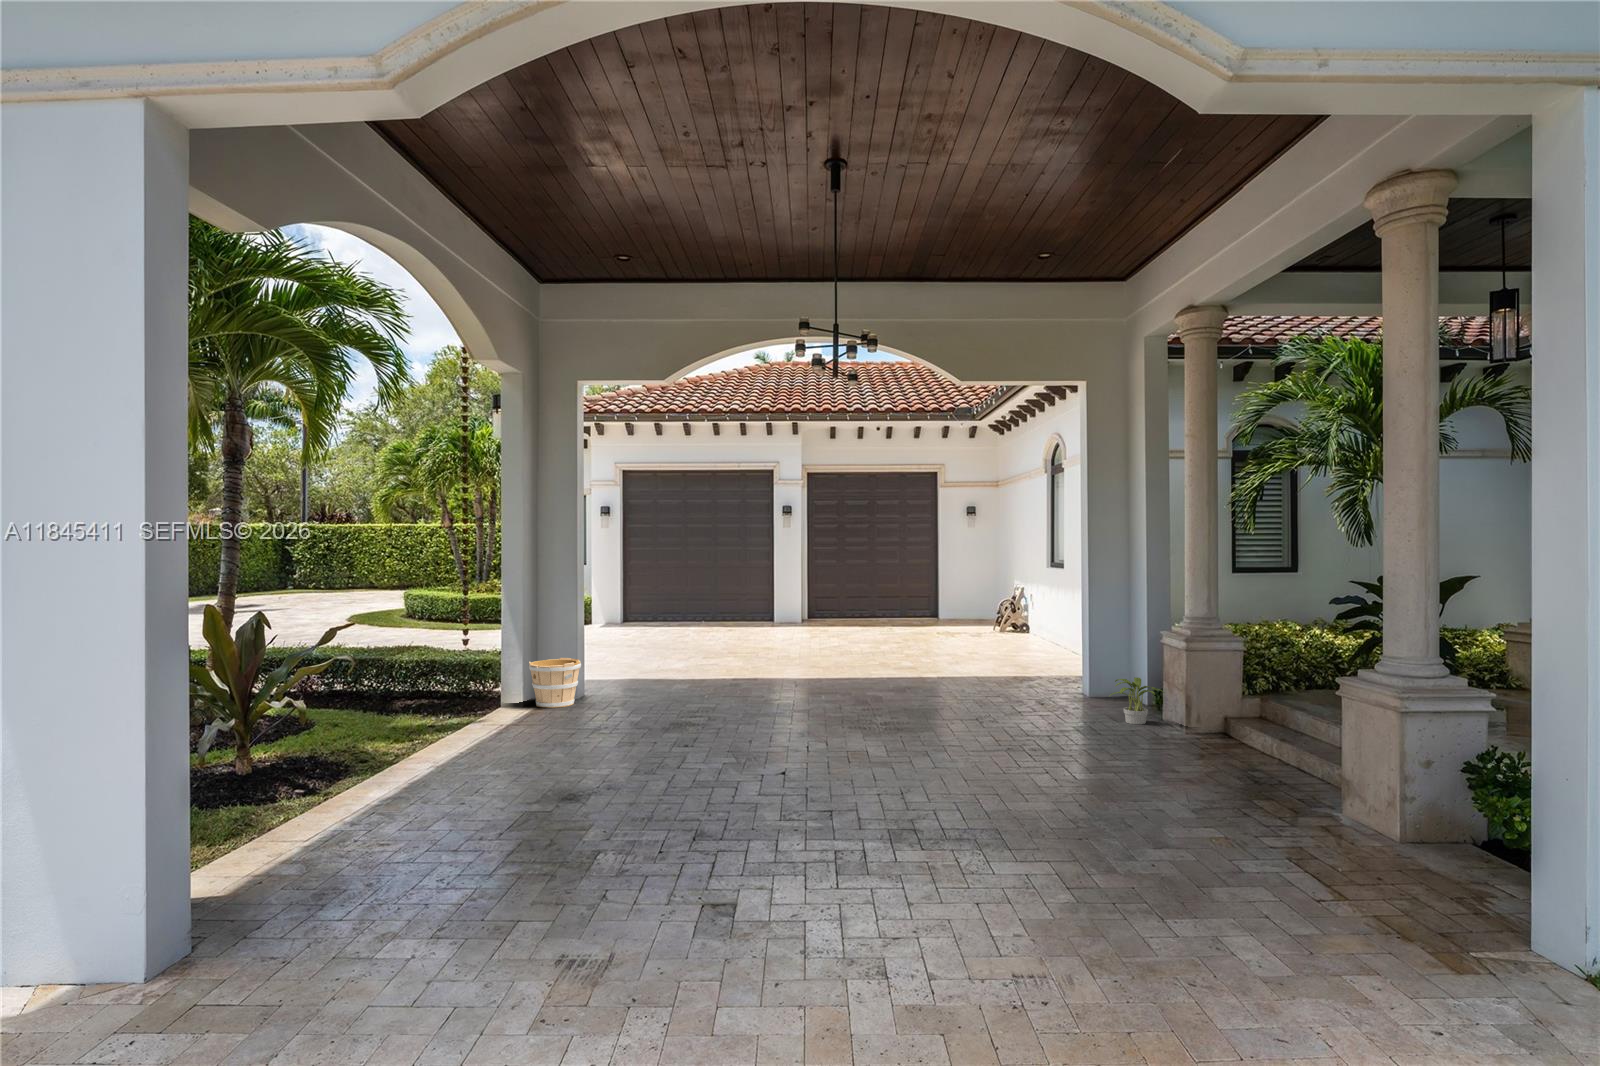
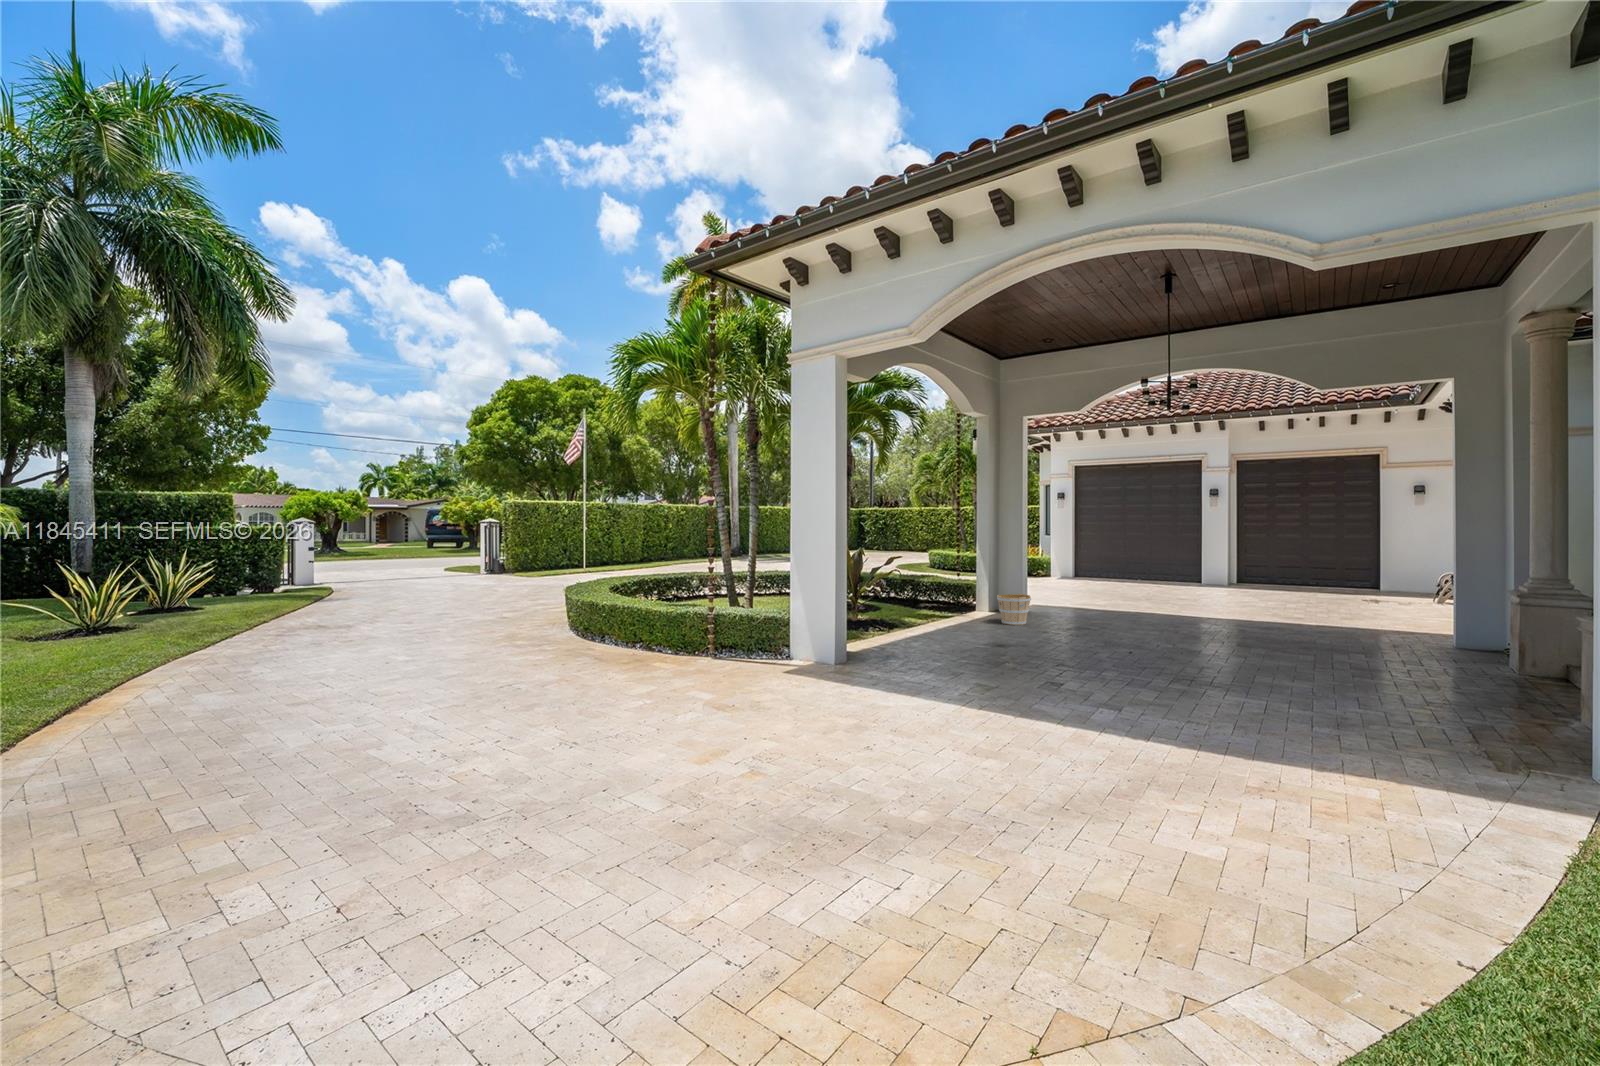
potted plant: present [1110,677,1164,724] -> none [1519,644,1594,687]

